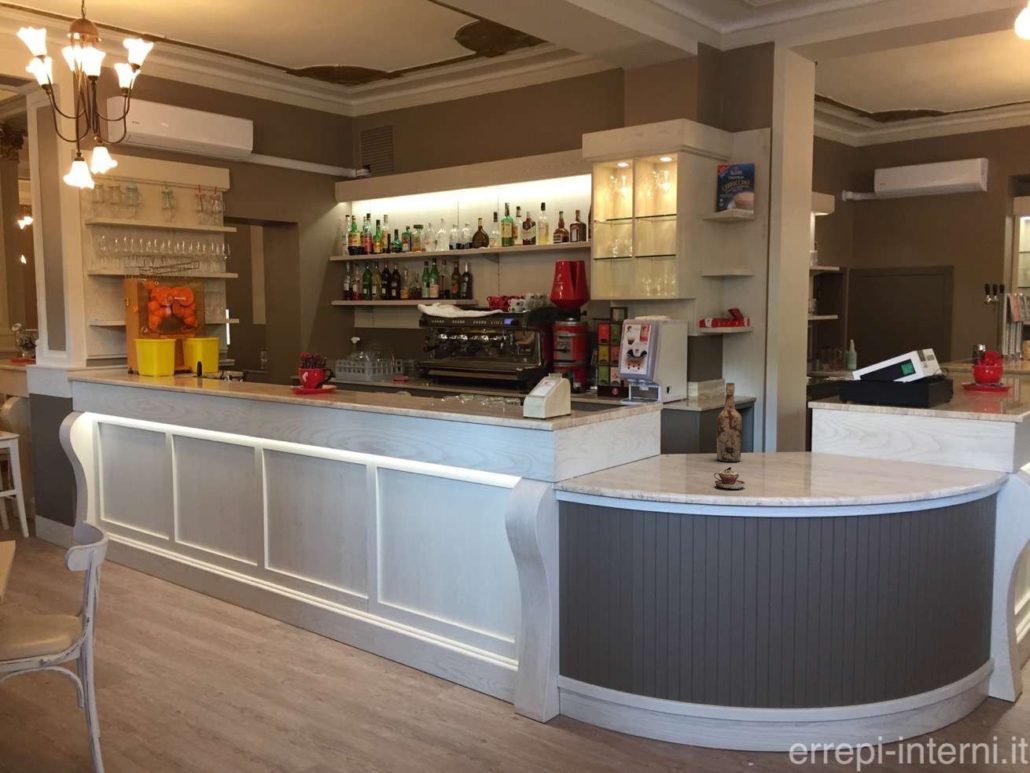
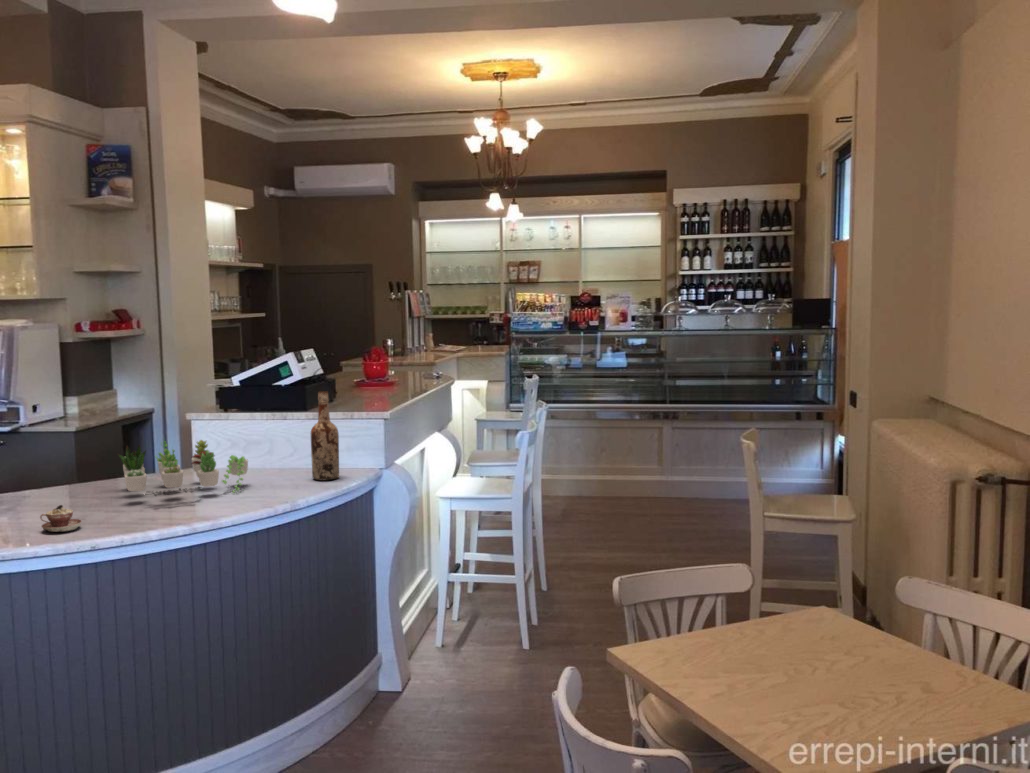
wine bottle: present [717,383,742,462] -> present [311,391,339,480]
succulent plant: none [763,421,875,476] -> present [118,440,248,496]

